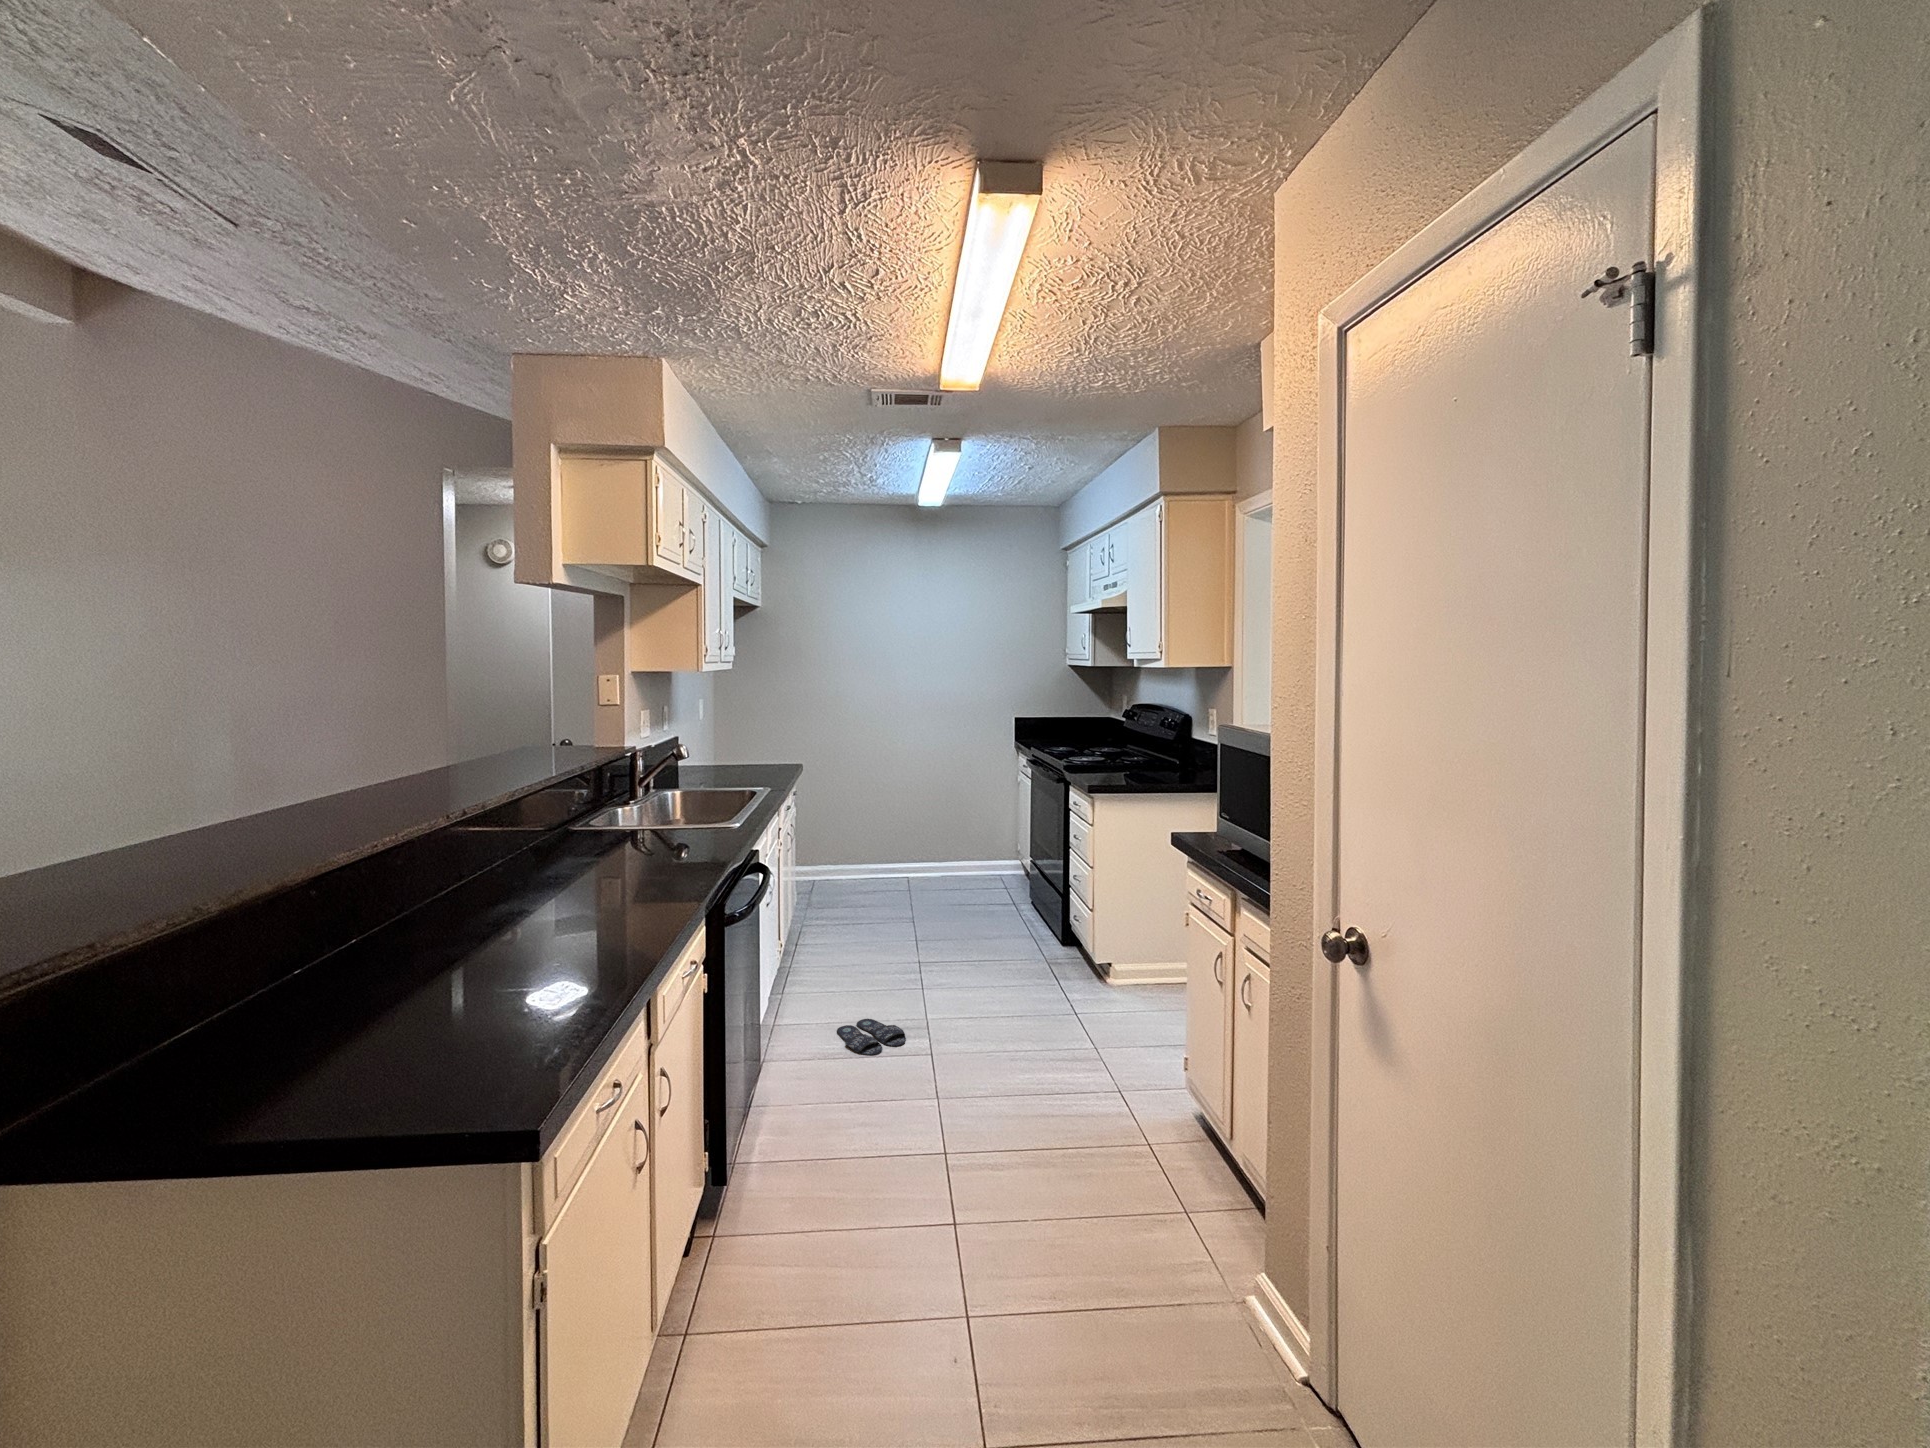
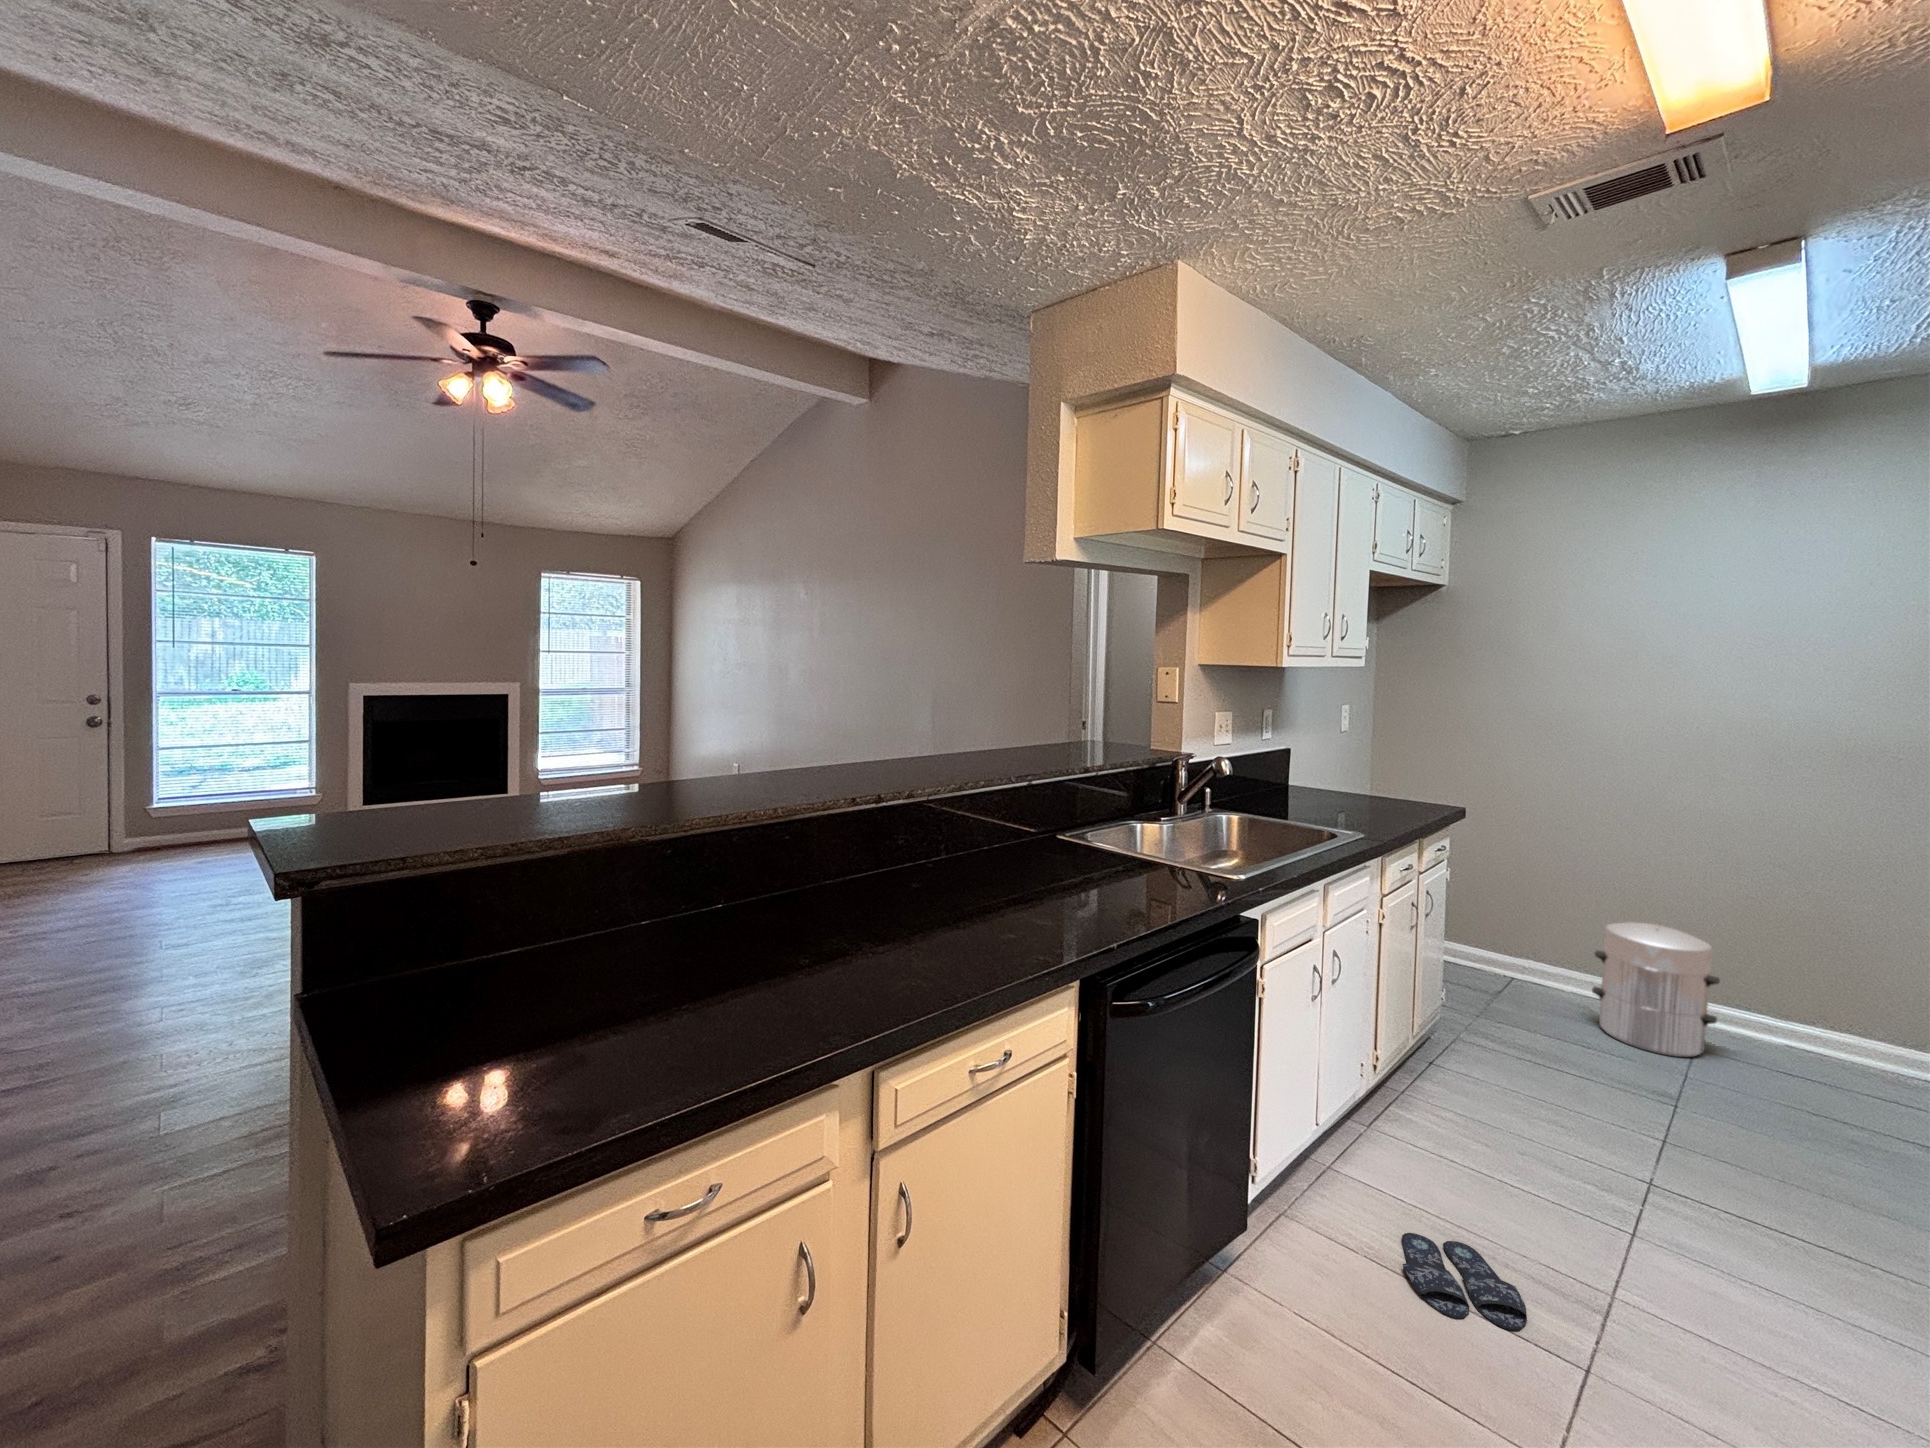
waste bin: none [864,812,920,891] -> present [1592,921,1720,1057]

